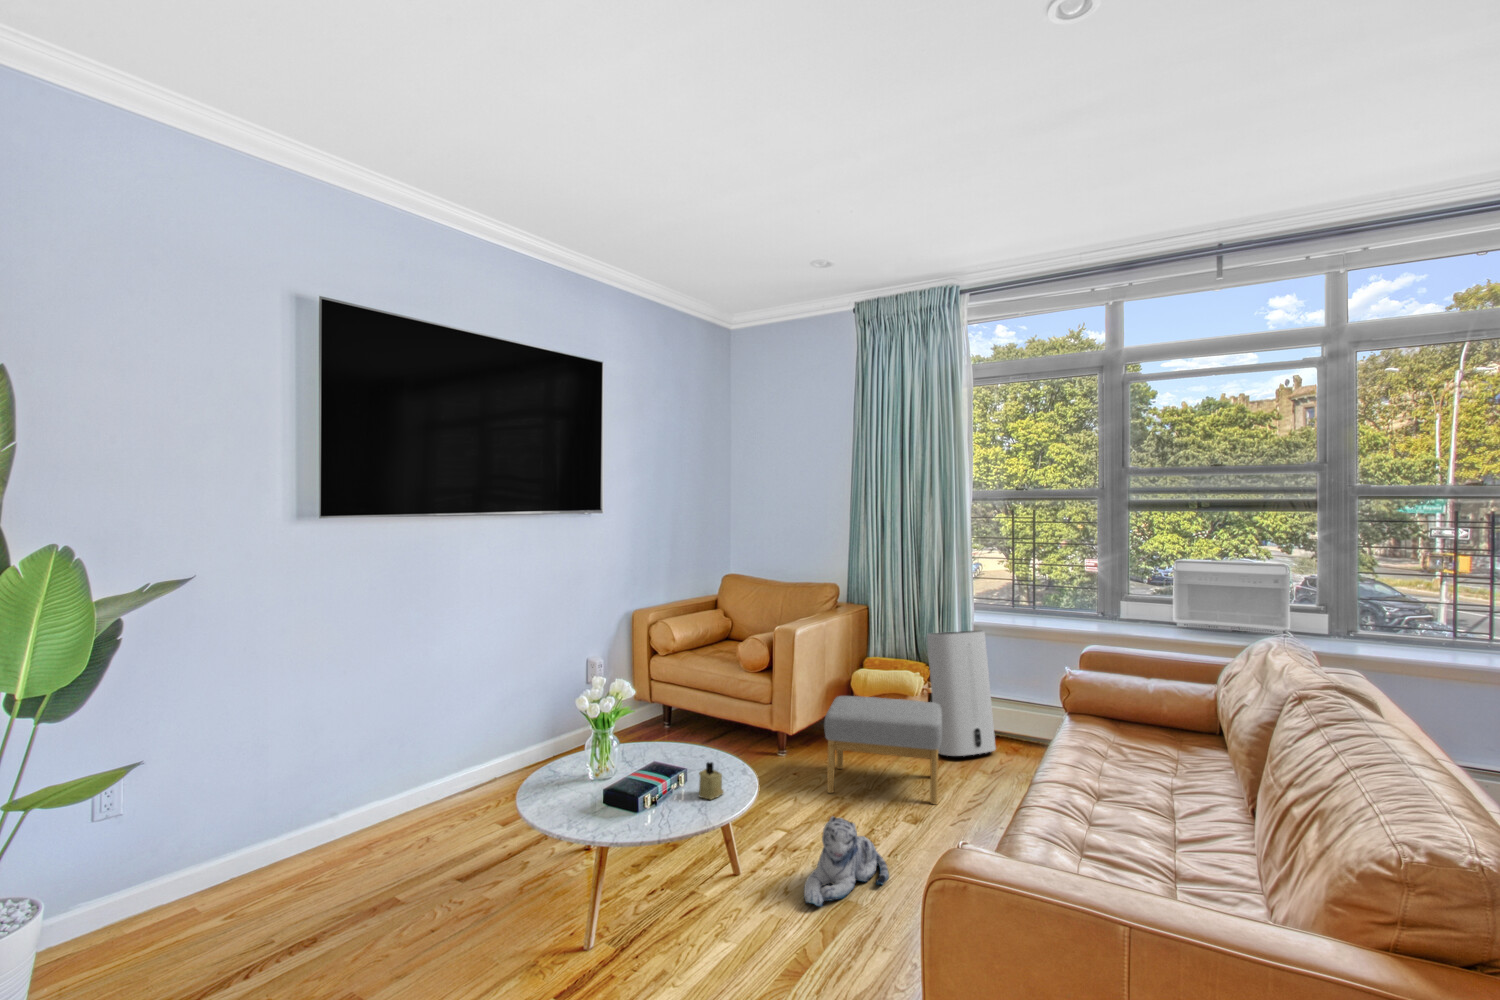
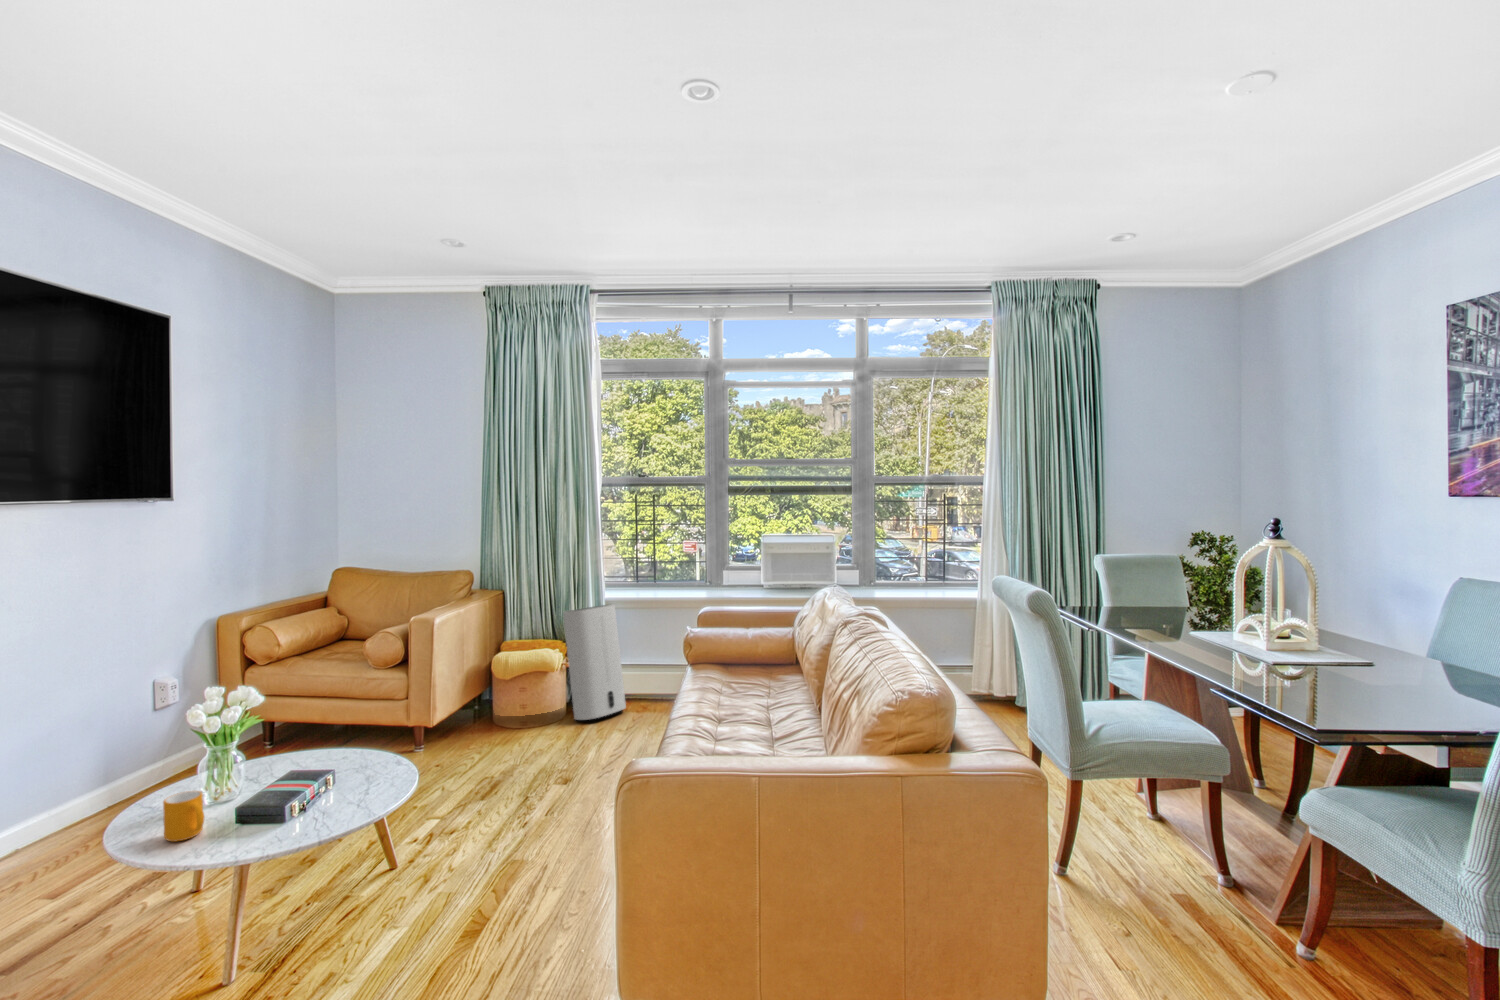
footstool: present [824,696,942,804] -> none [471,673,584,774]
candle: present [699,762,724,799] -> none [353,757,382,795]
mug: none [551,765,579,808] -> present [163,791,204,842]
plush toy: present [804,817,889,906] -> none [468,787,548,873]

